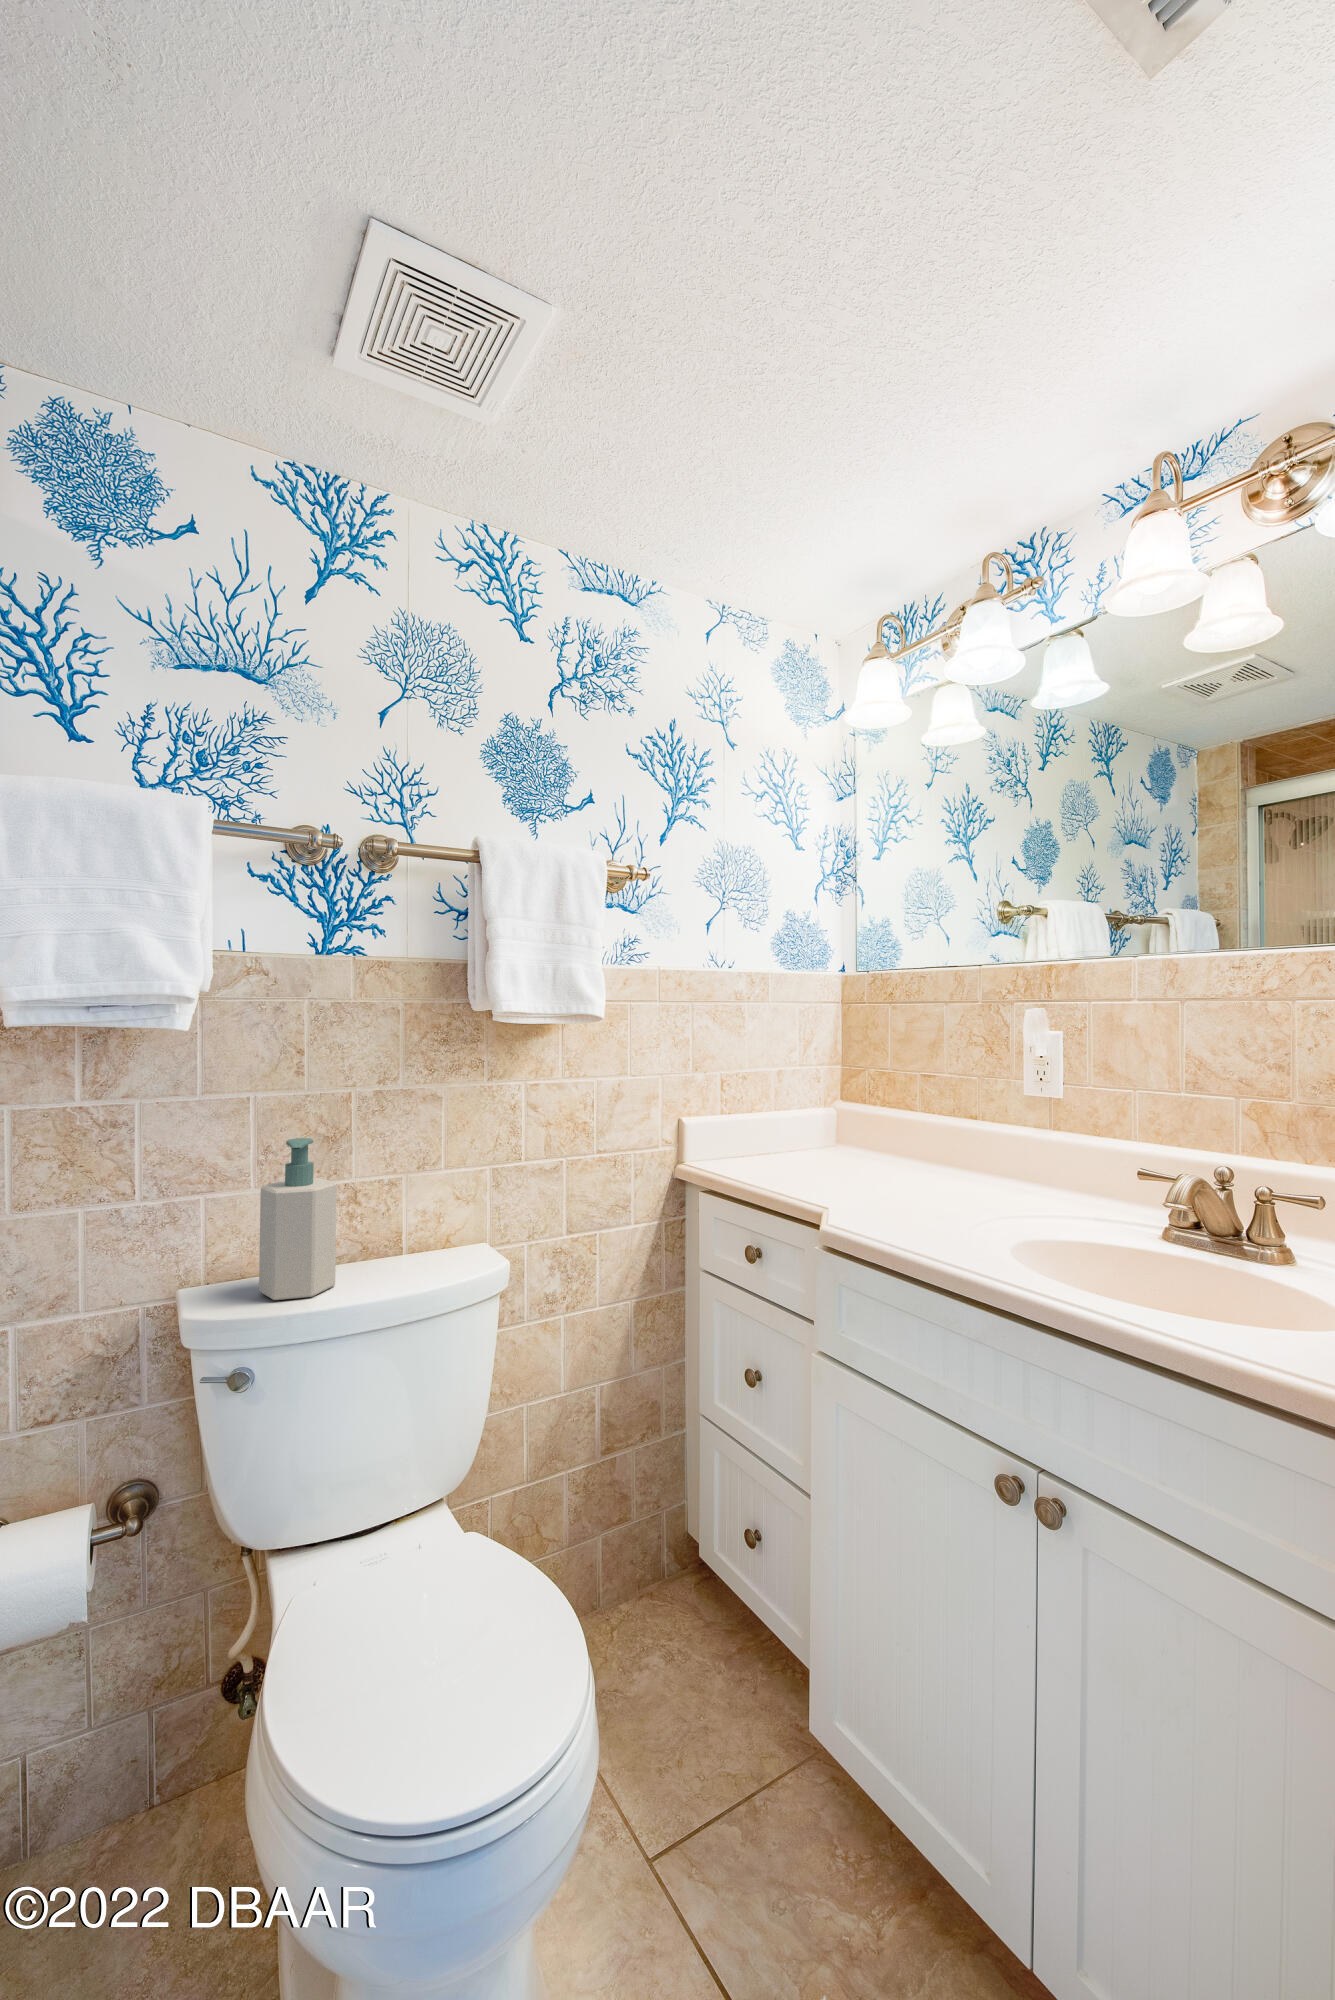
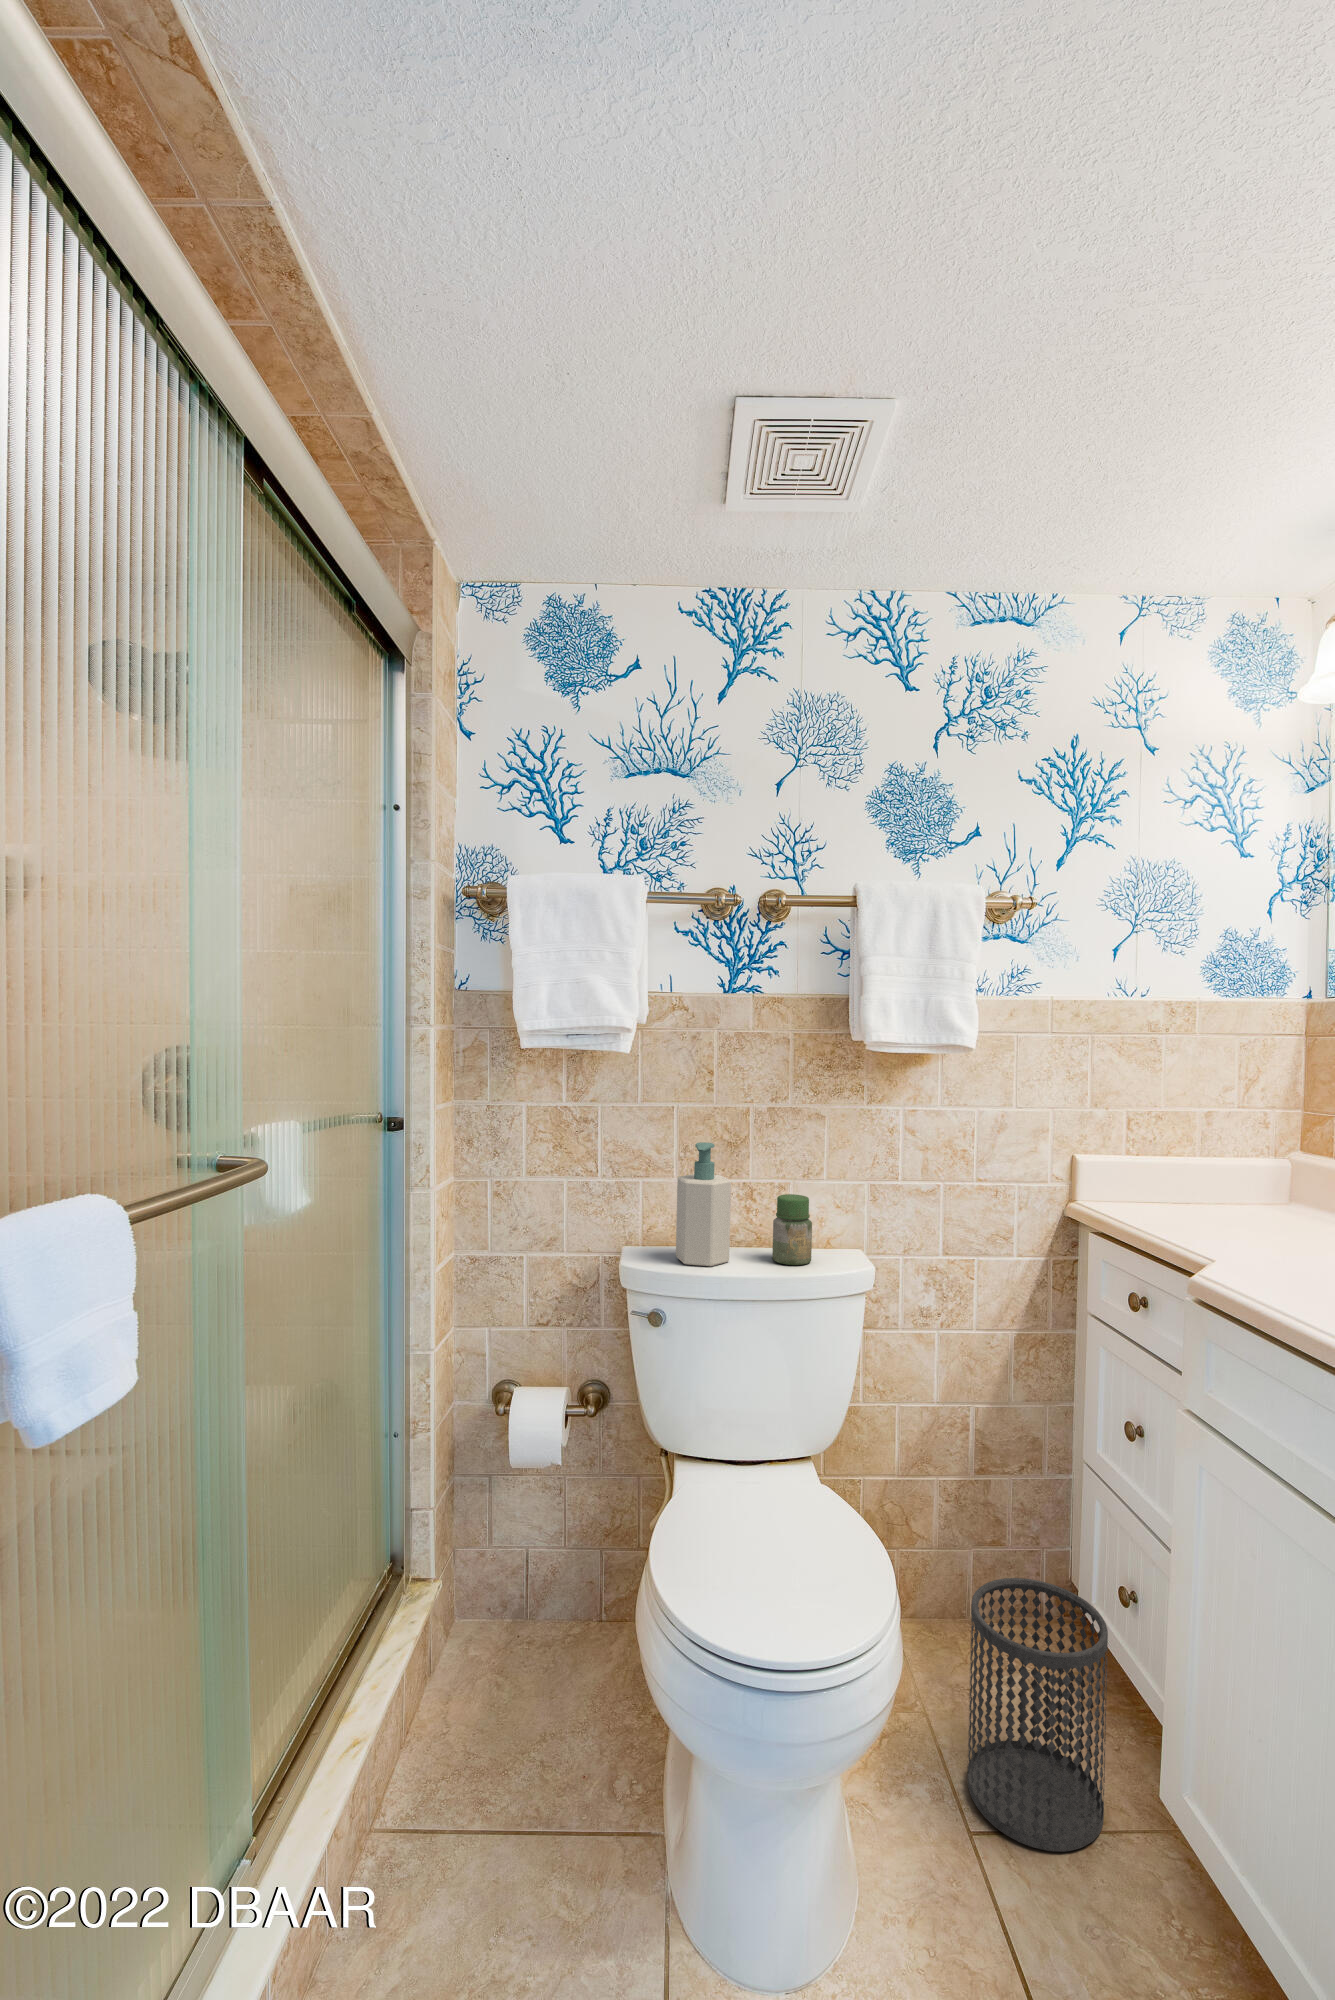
jar: none [390,1190,439,1276] -> present [772,1194,812,1265]
wastebasket: none [641,1561,779,1880] -> present [968,1578,1108,1852]

